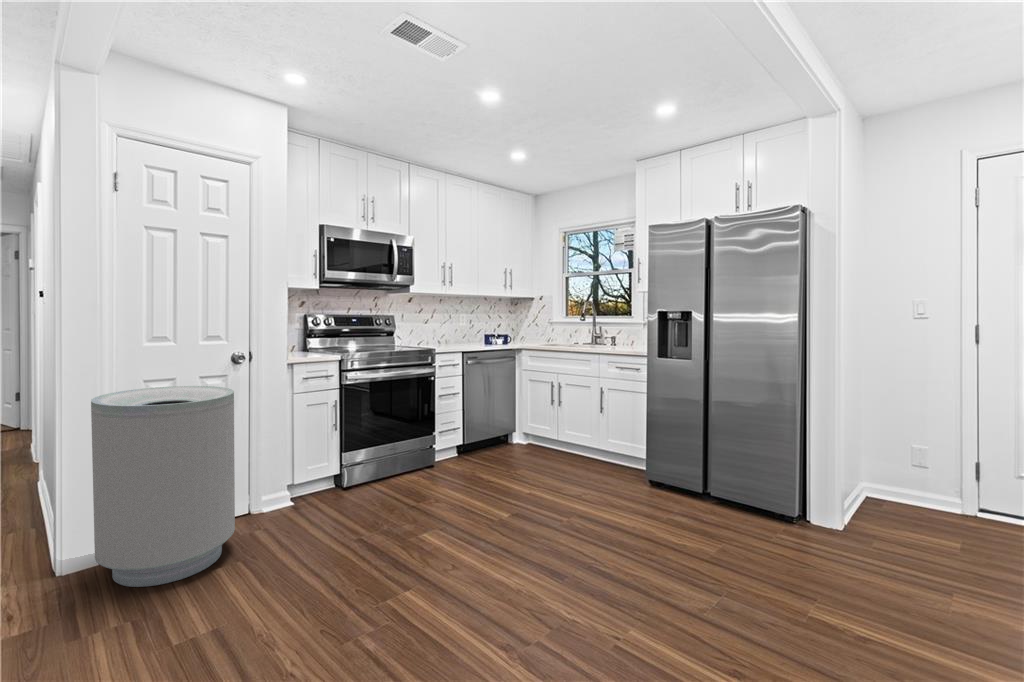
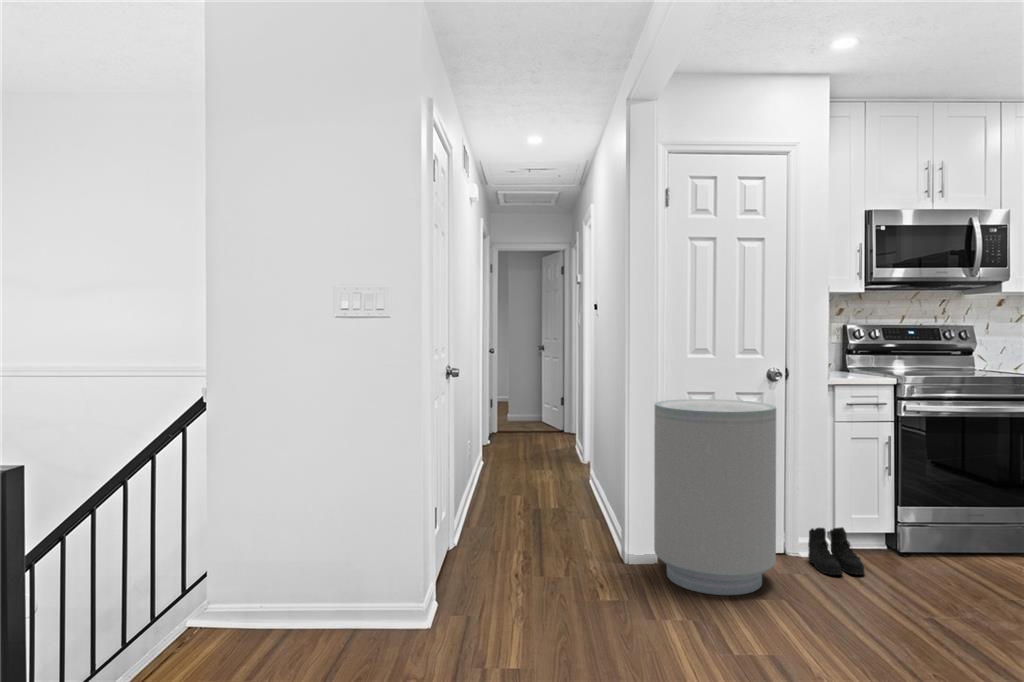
boots: none [270,480,315,524] -> present [808,527,865,575]

